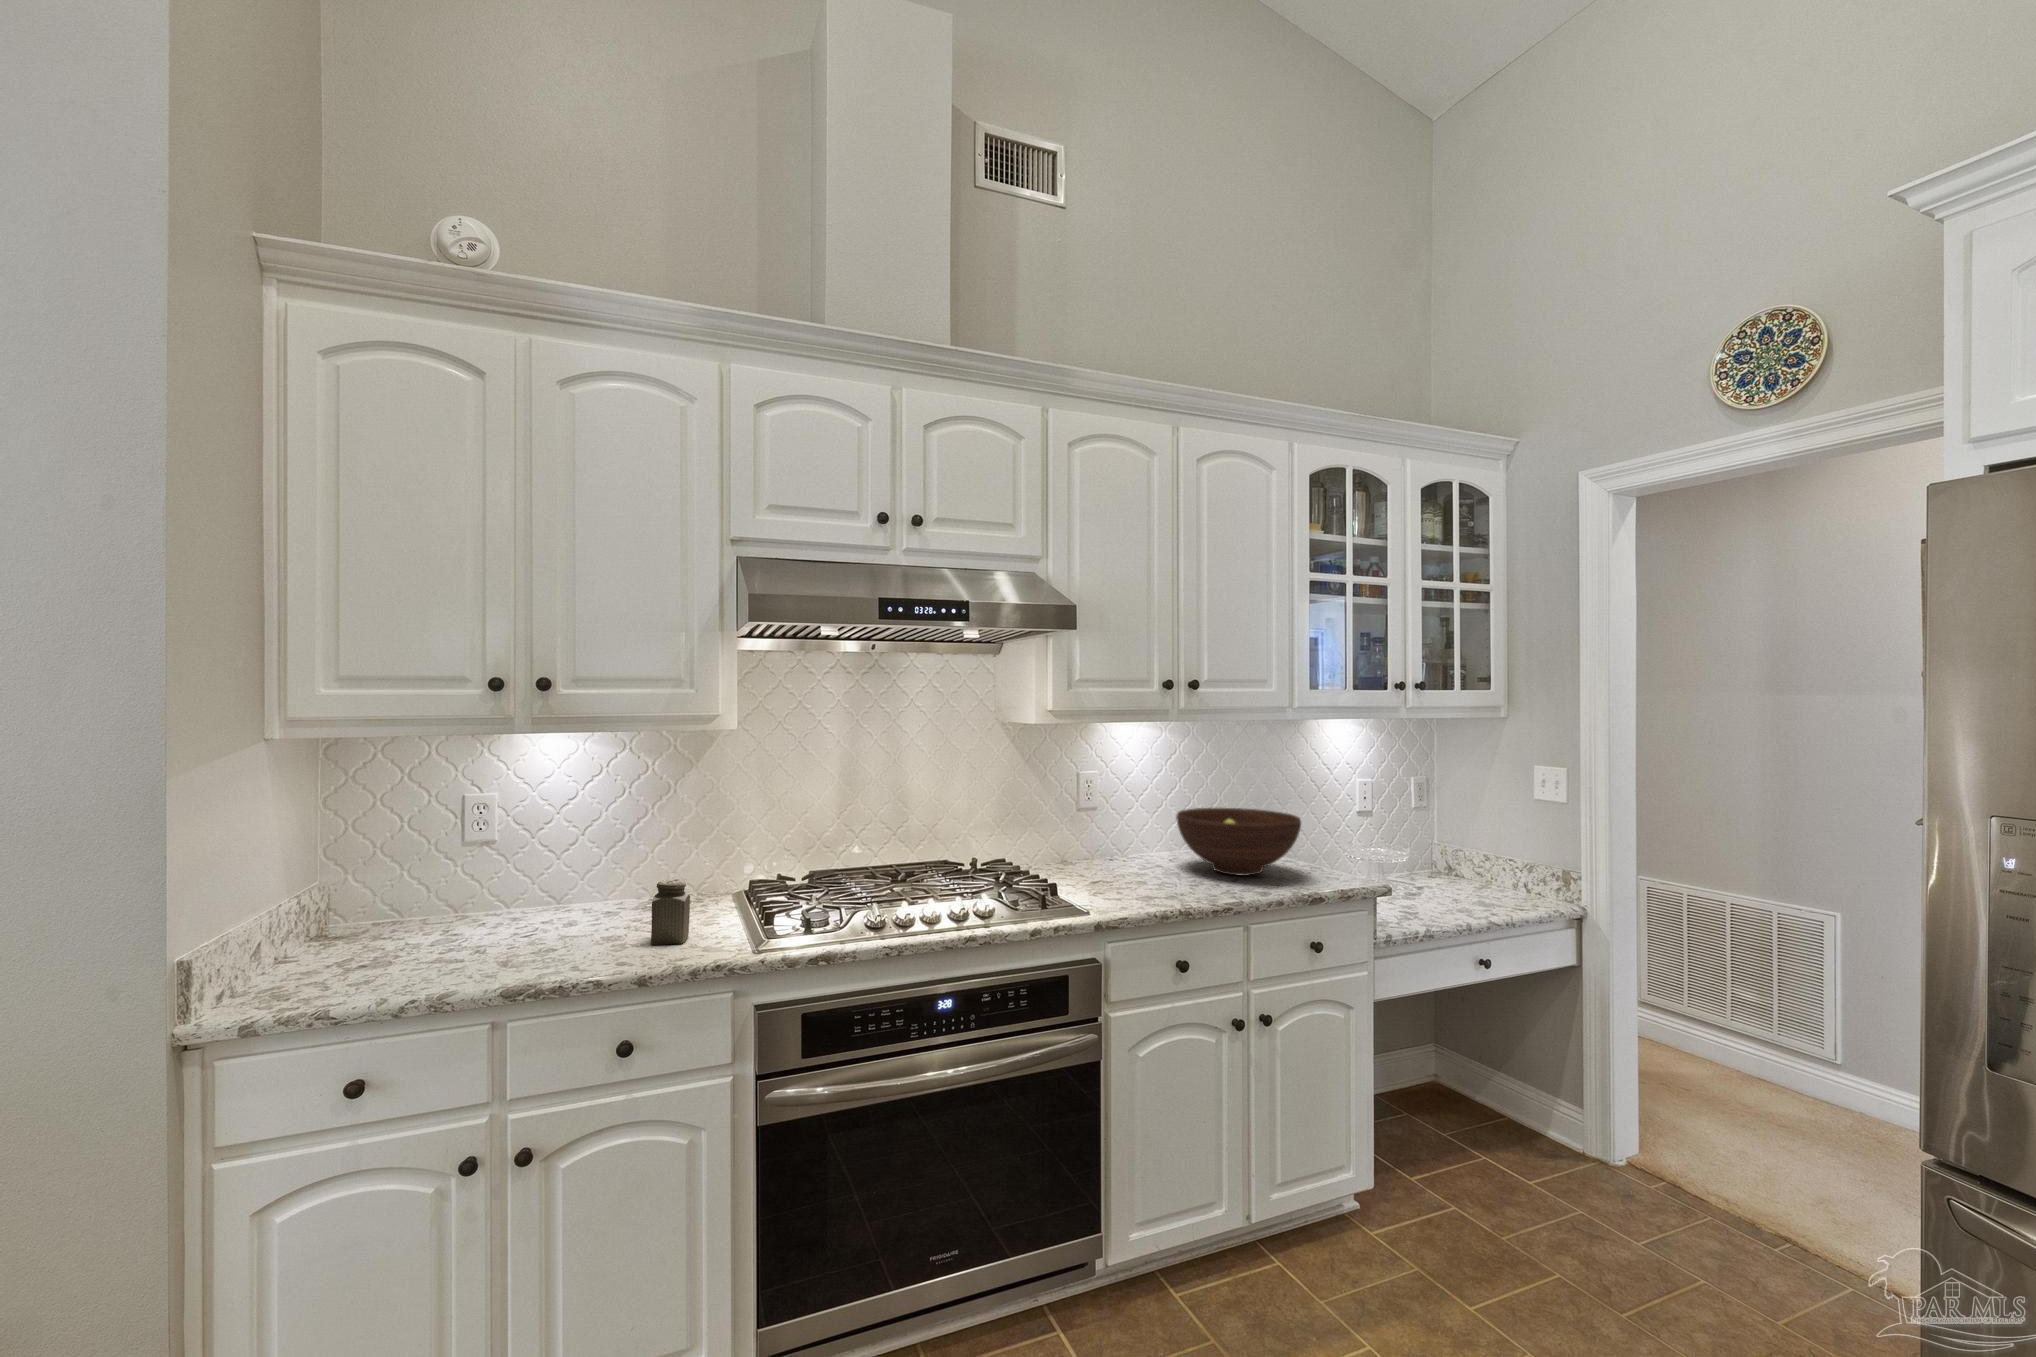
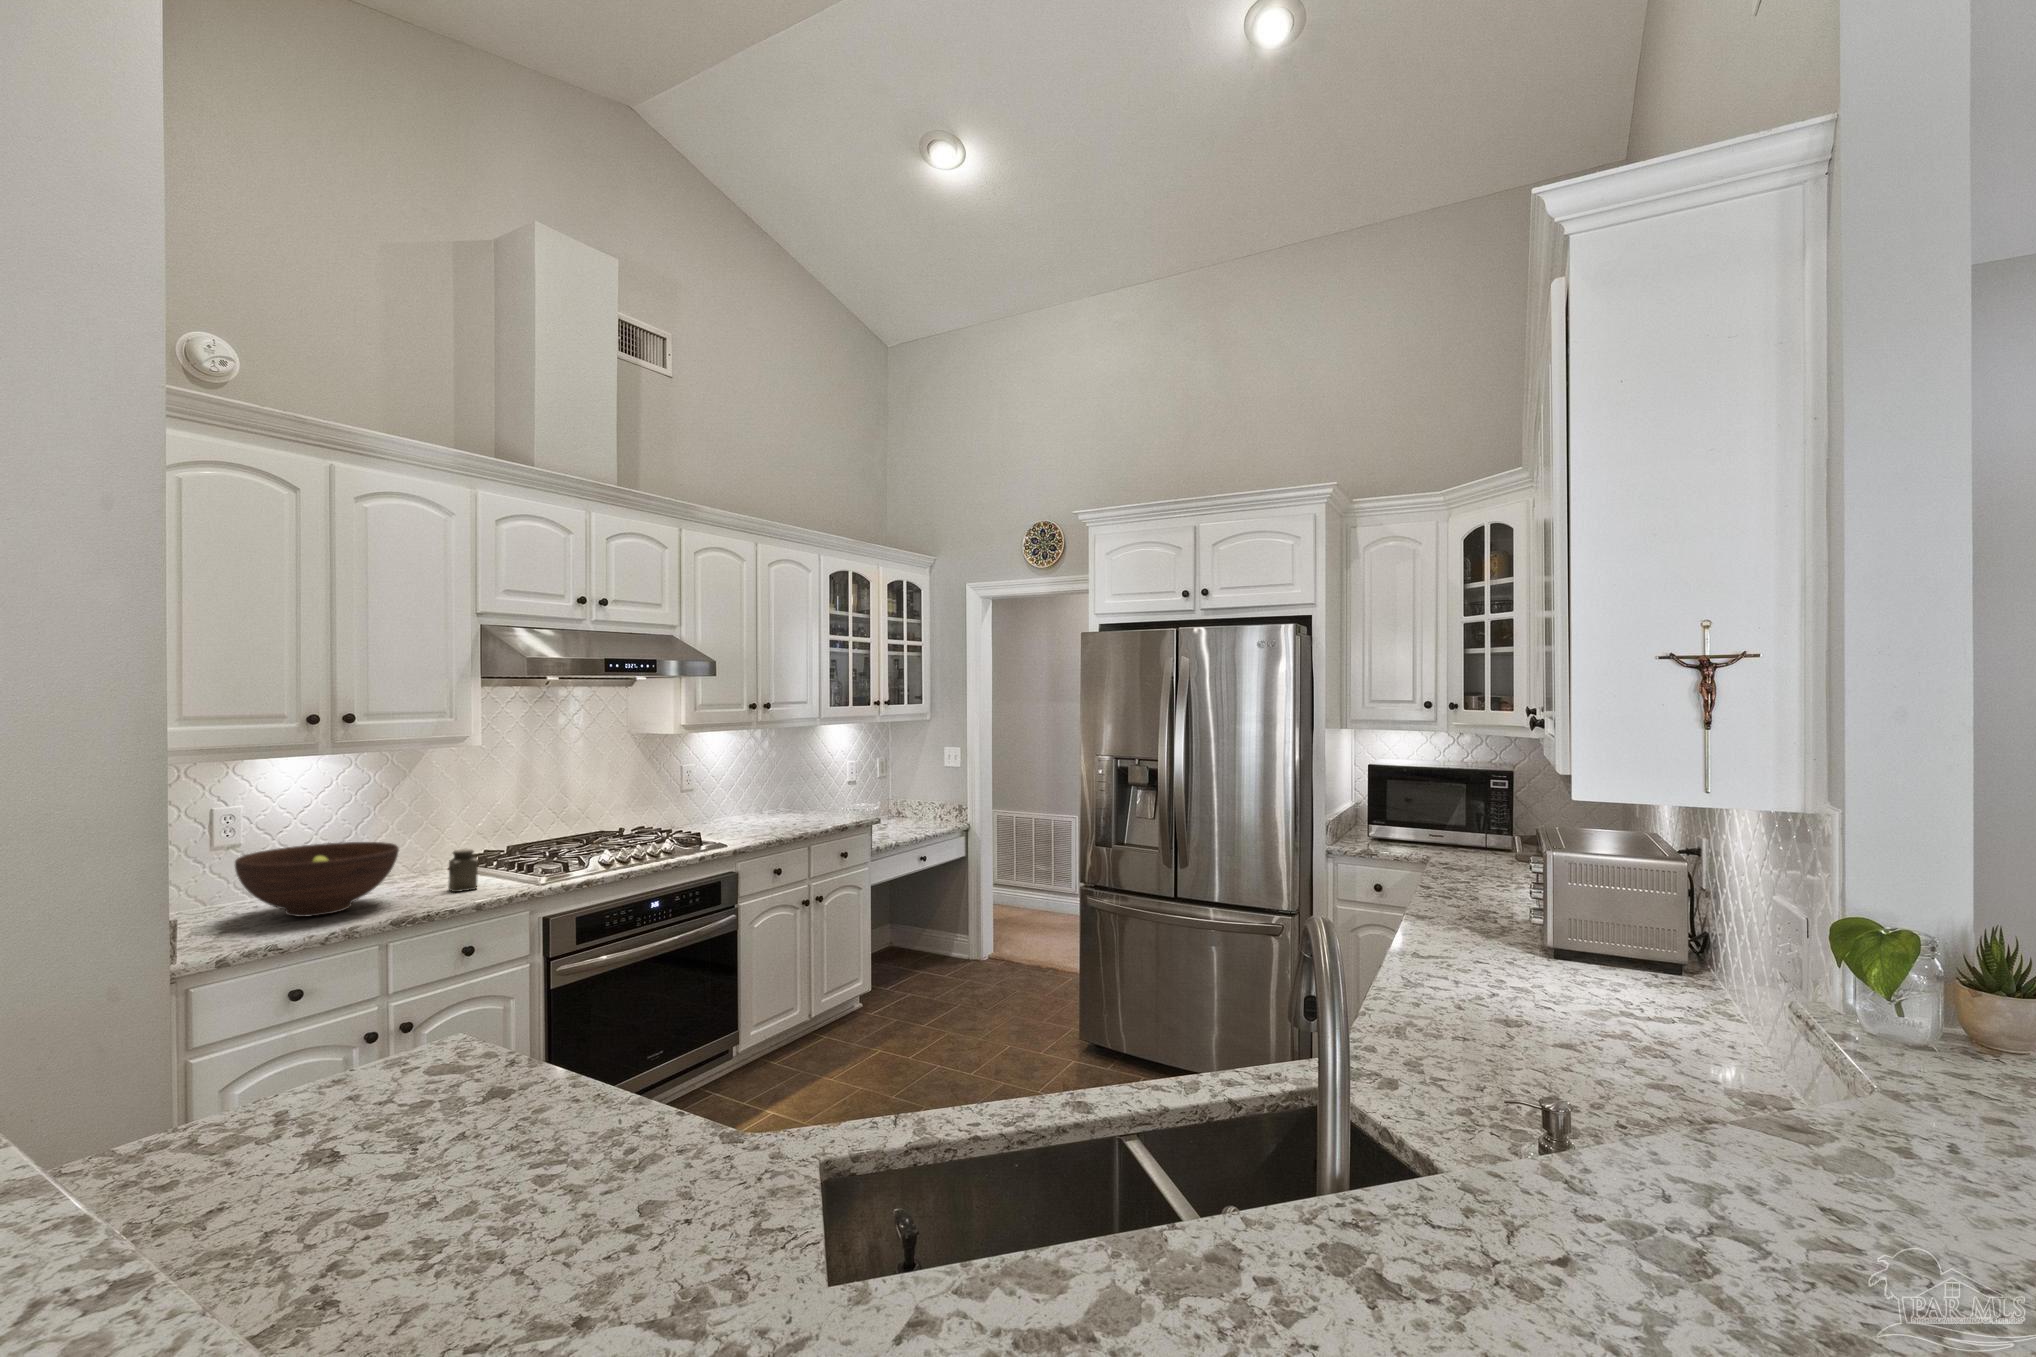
fruit bowl: present [1176,808,1301,876] -> present [235,842,399,917]

